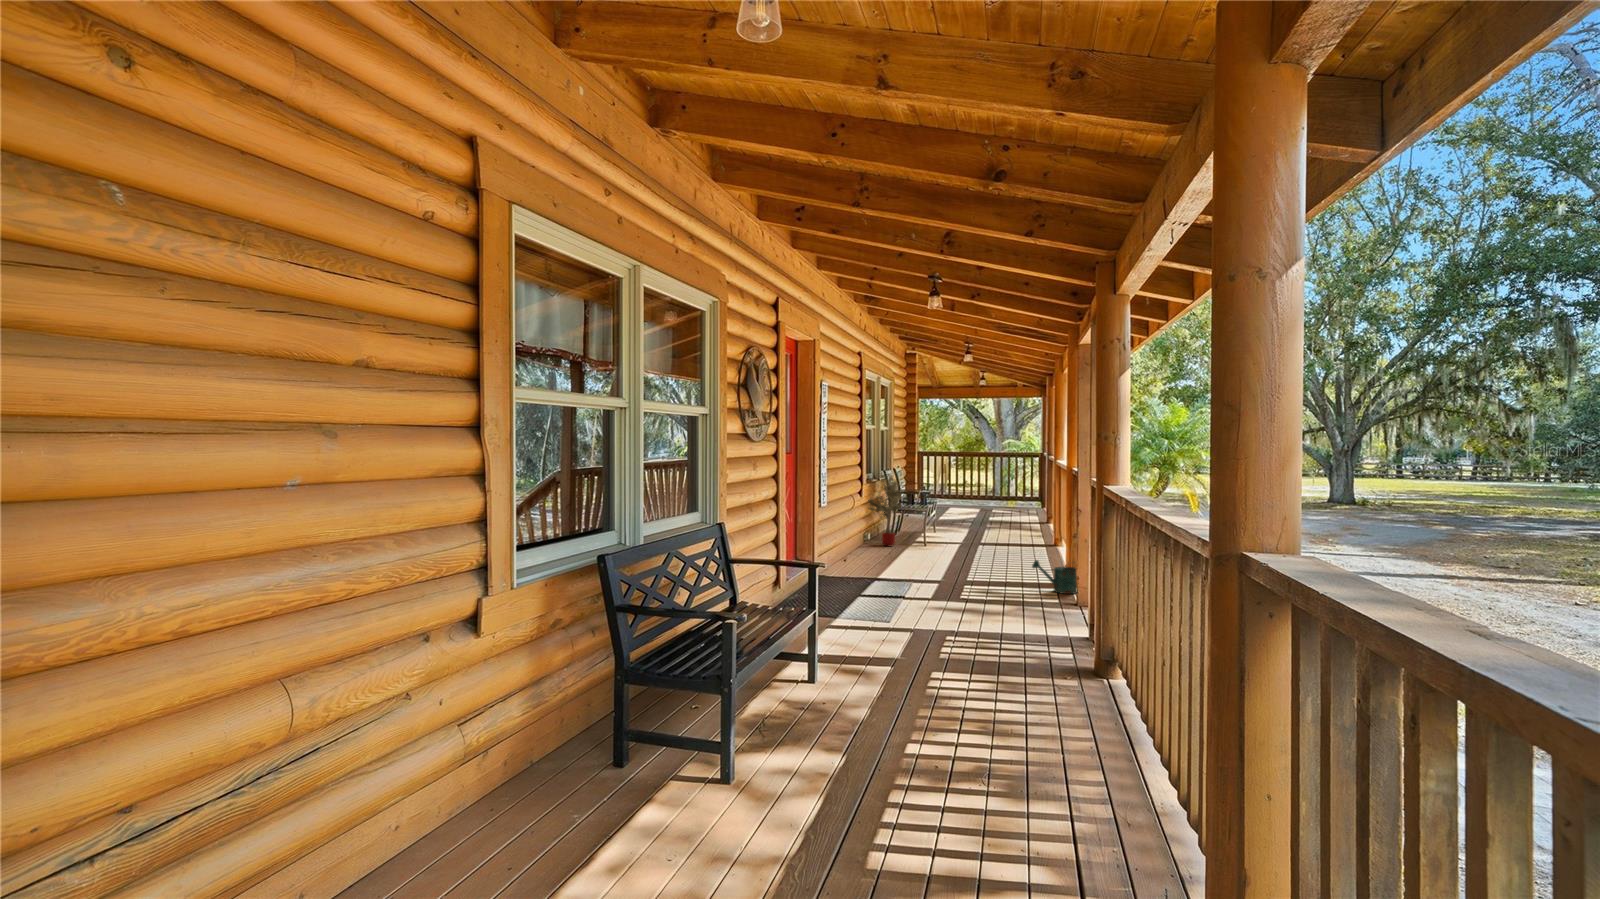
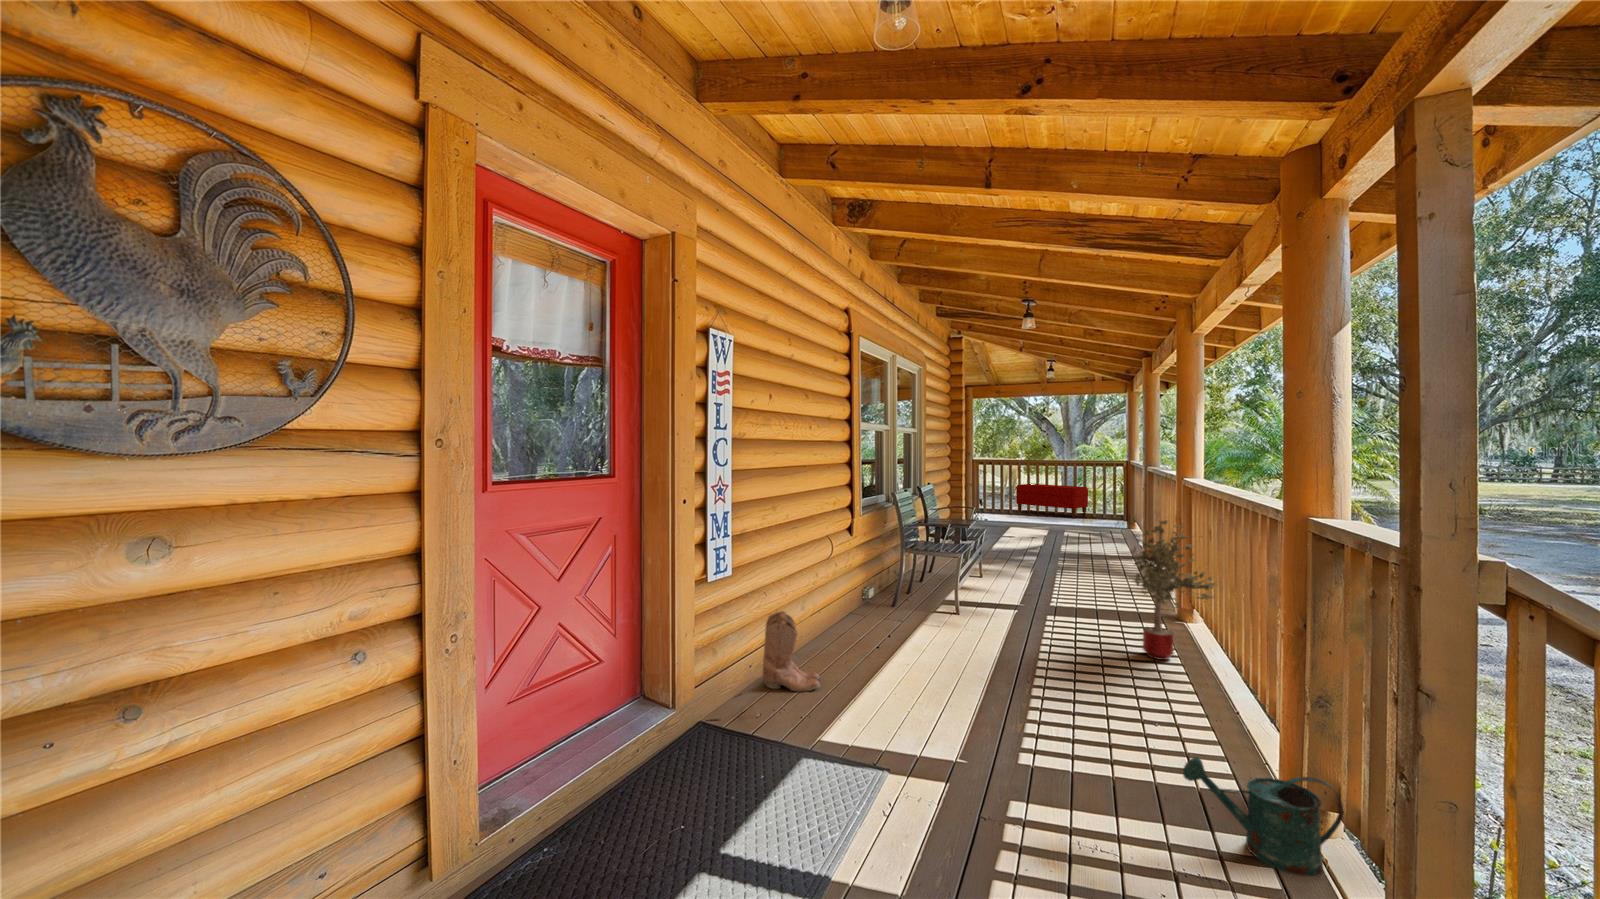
bench: none [955,473,1013,501] -> present [1016,484,1088,518]
potted tree: present [868,475,902,546] -> present [1131,521,1217,660]
boots: none [835,529,868,568] -> present [763,611,820,692]

